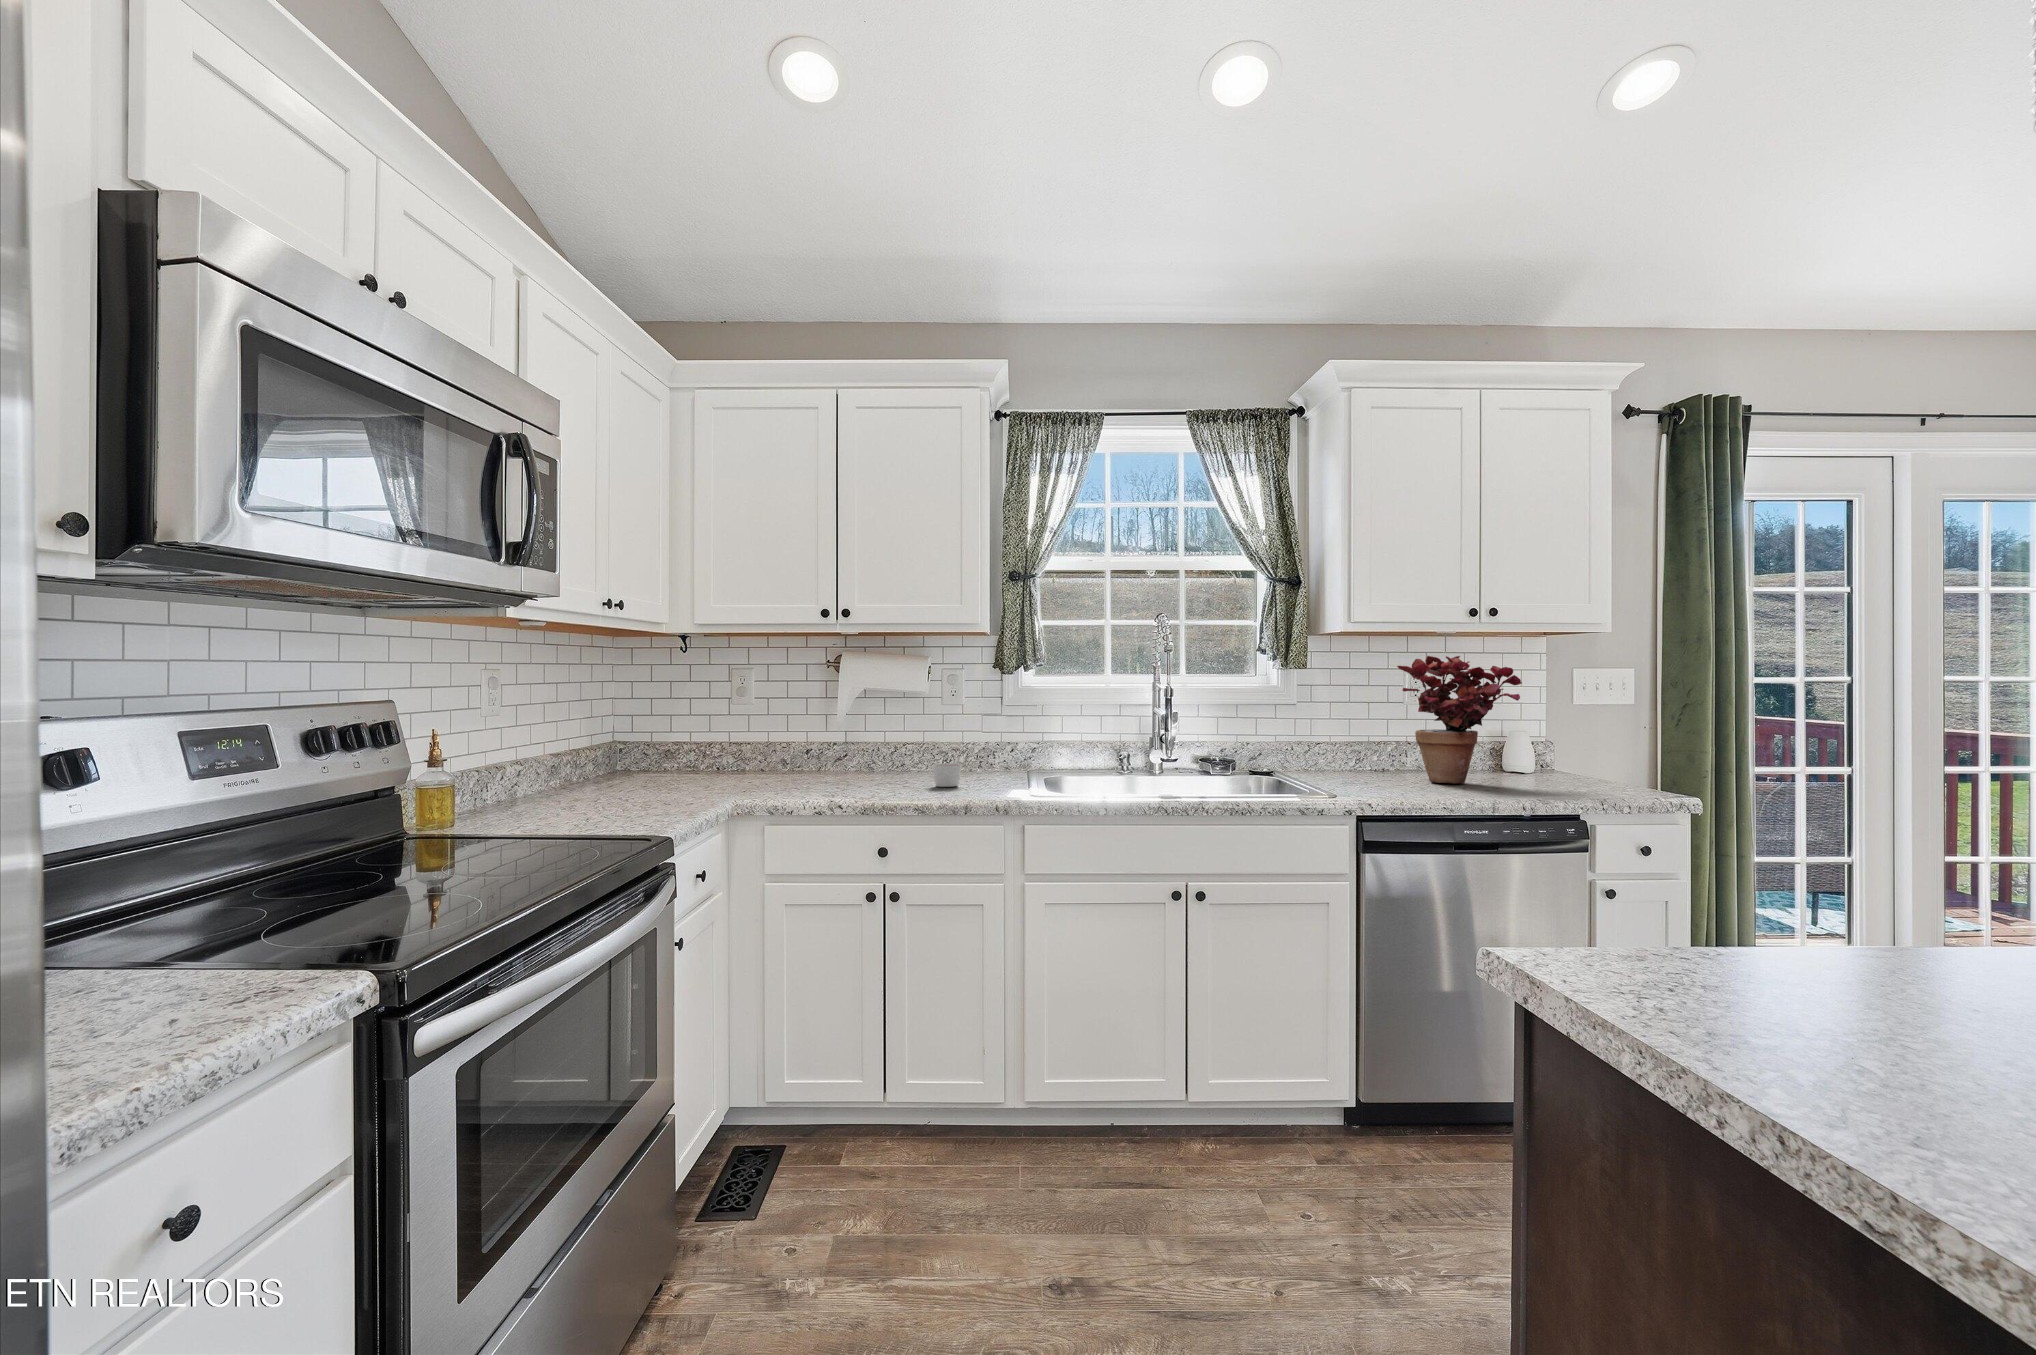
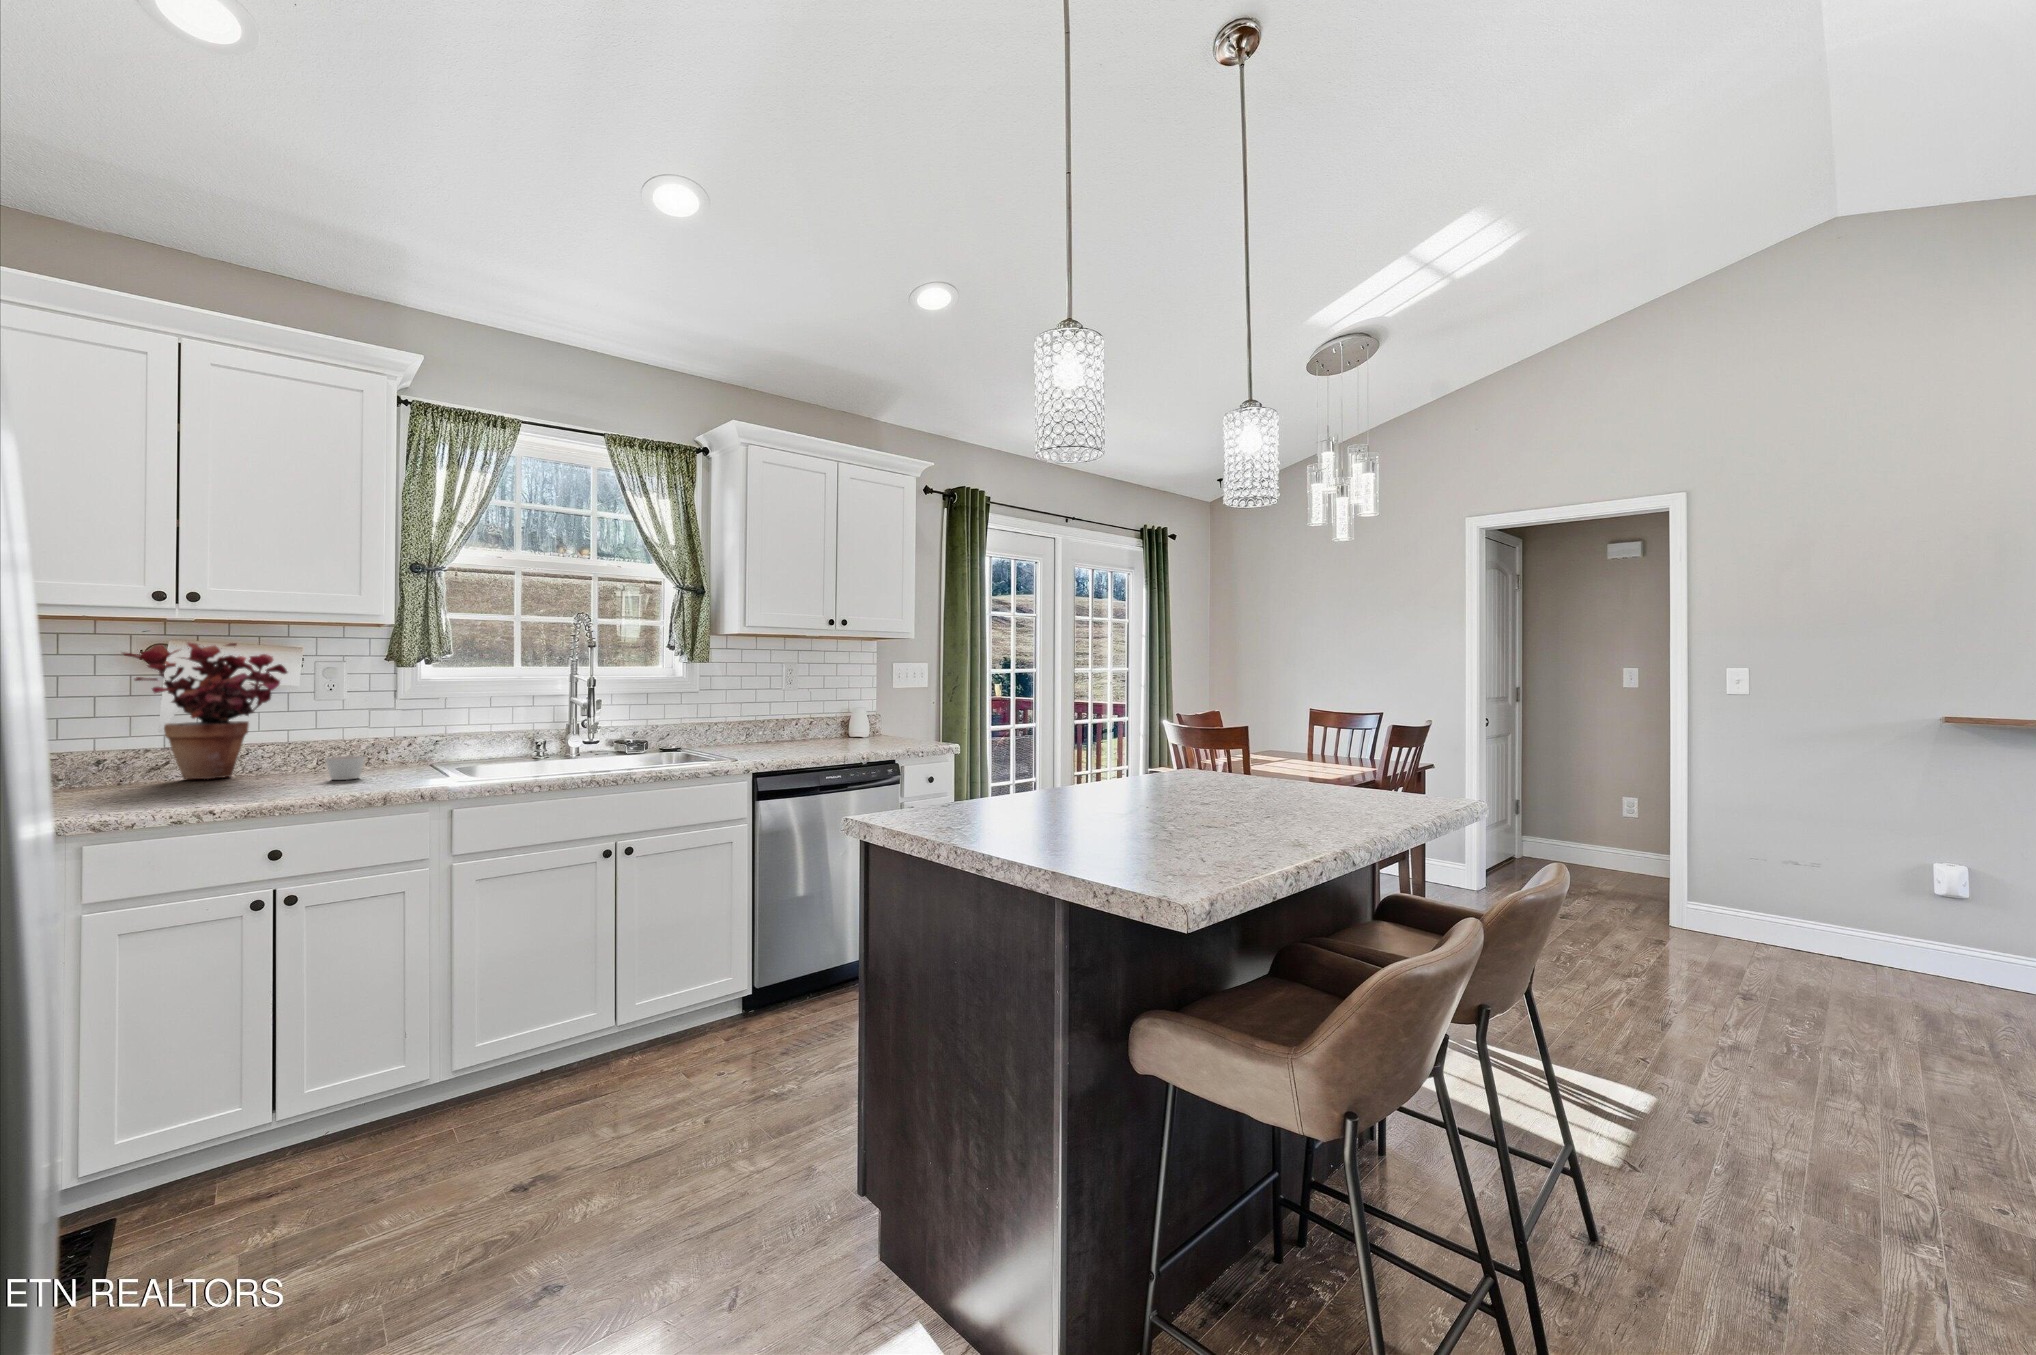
potted plant: present [1397,656,1522,783] -> present [123,643,287,779]

